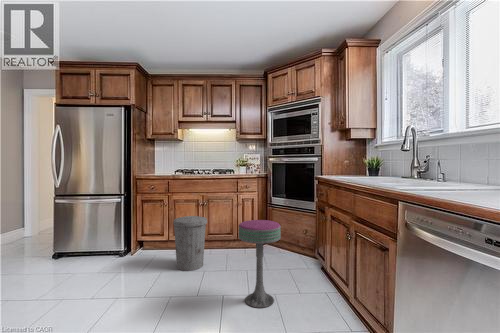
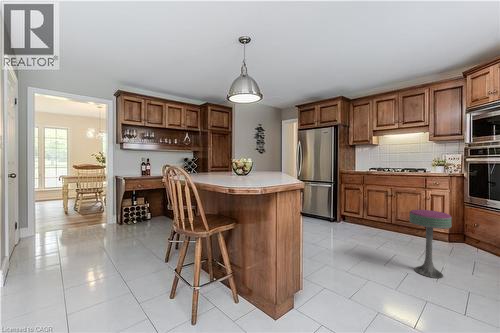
trash can: present [173,216,207,271] -> none [364,202,392,241]

